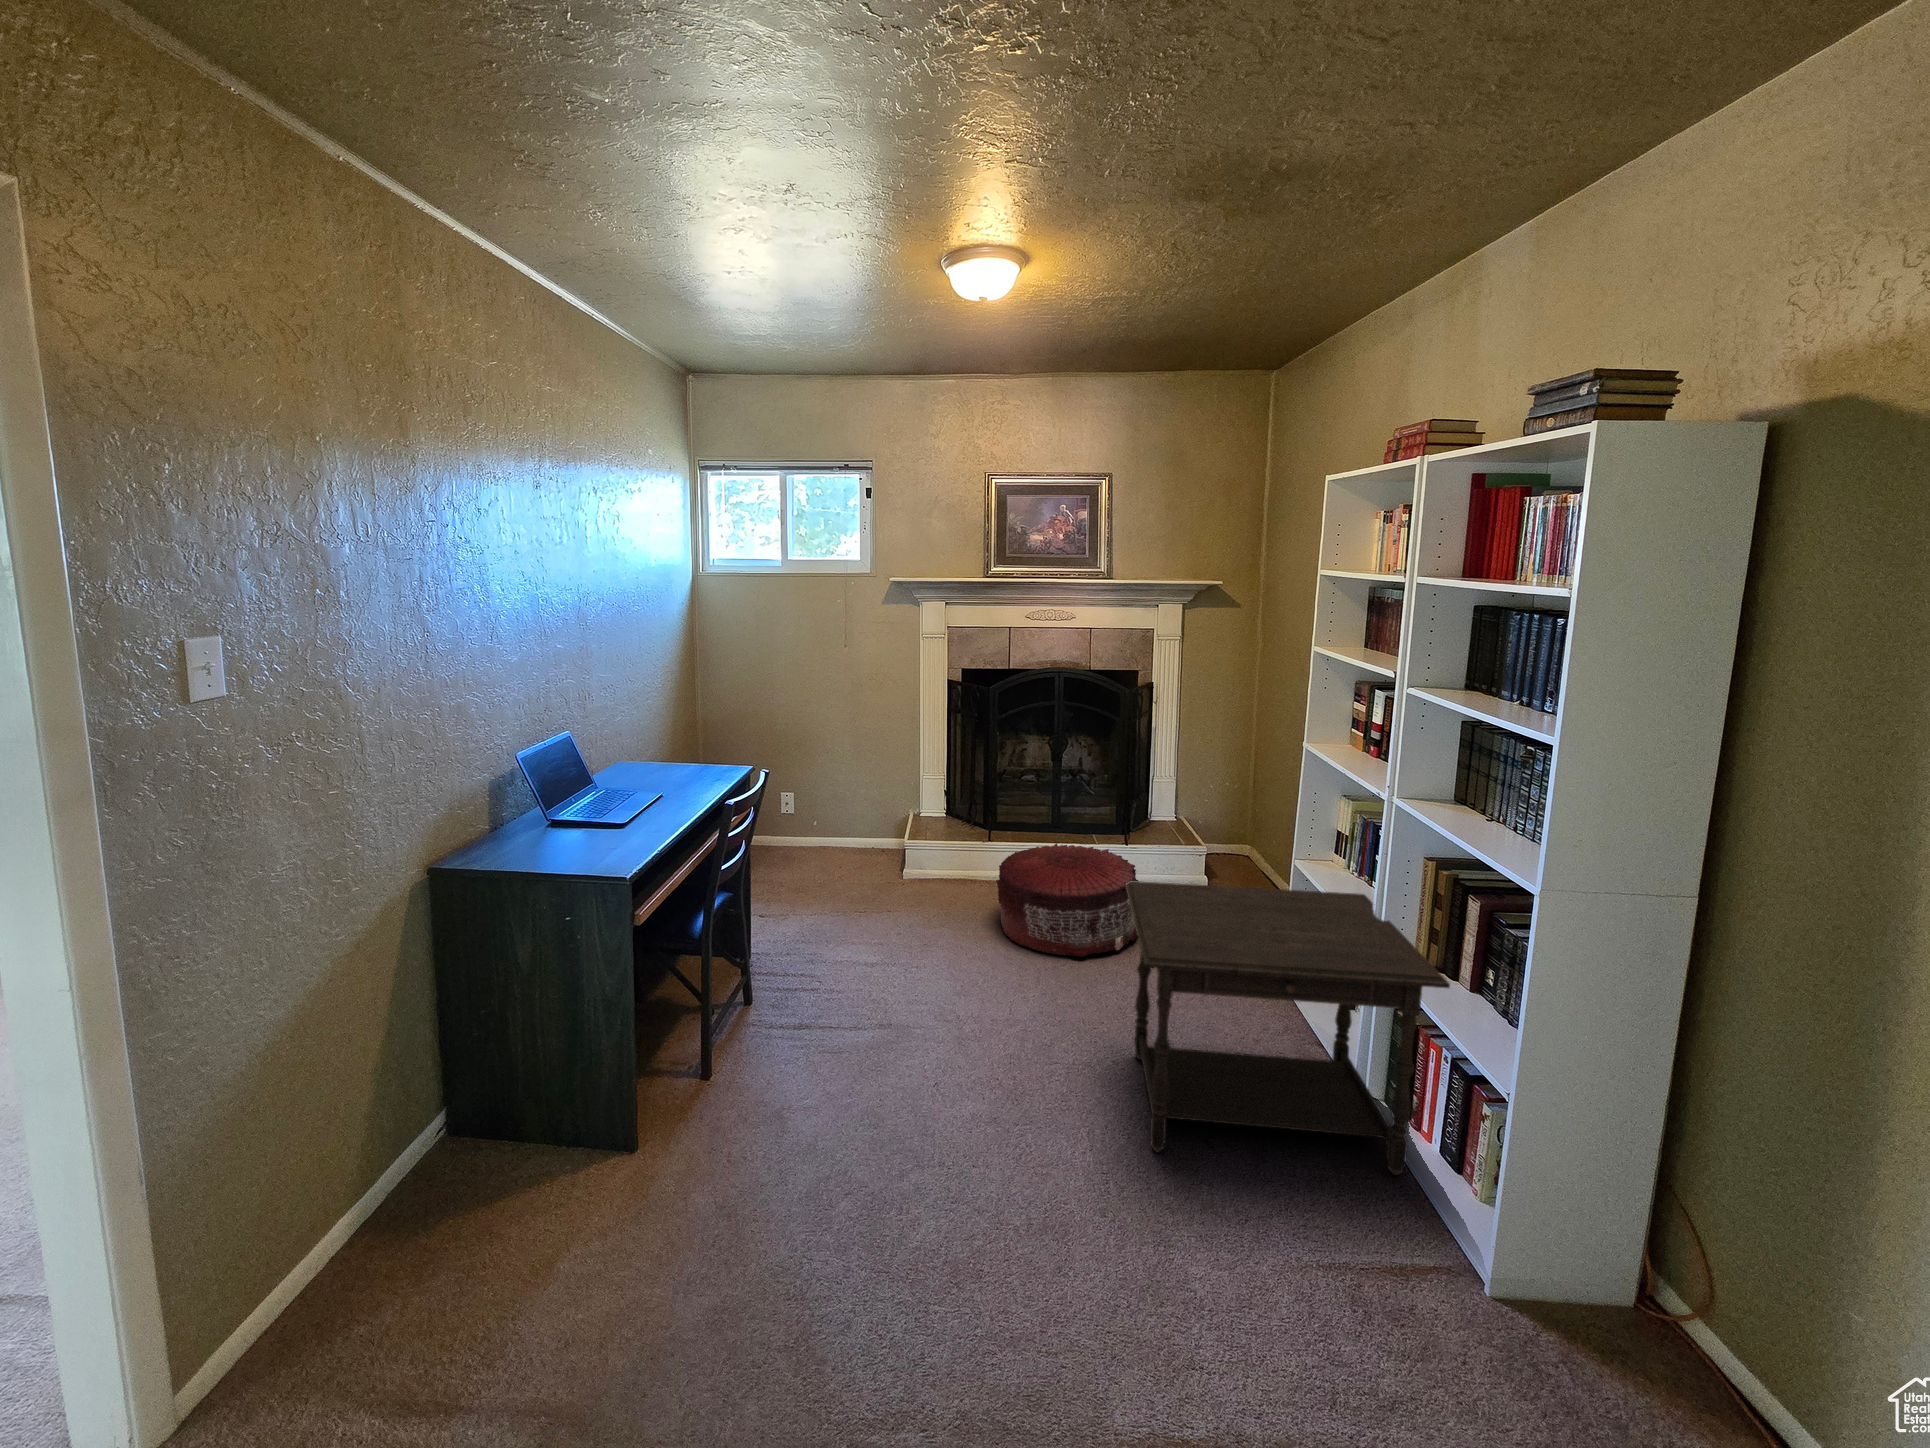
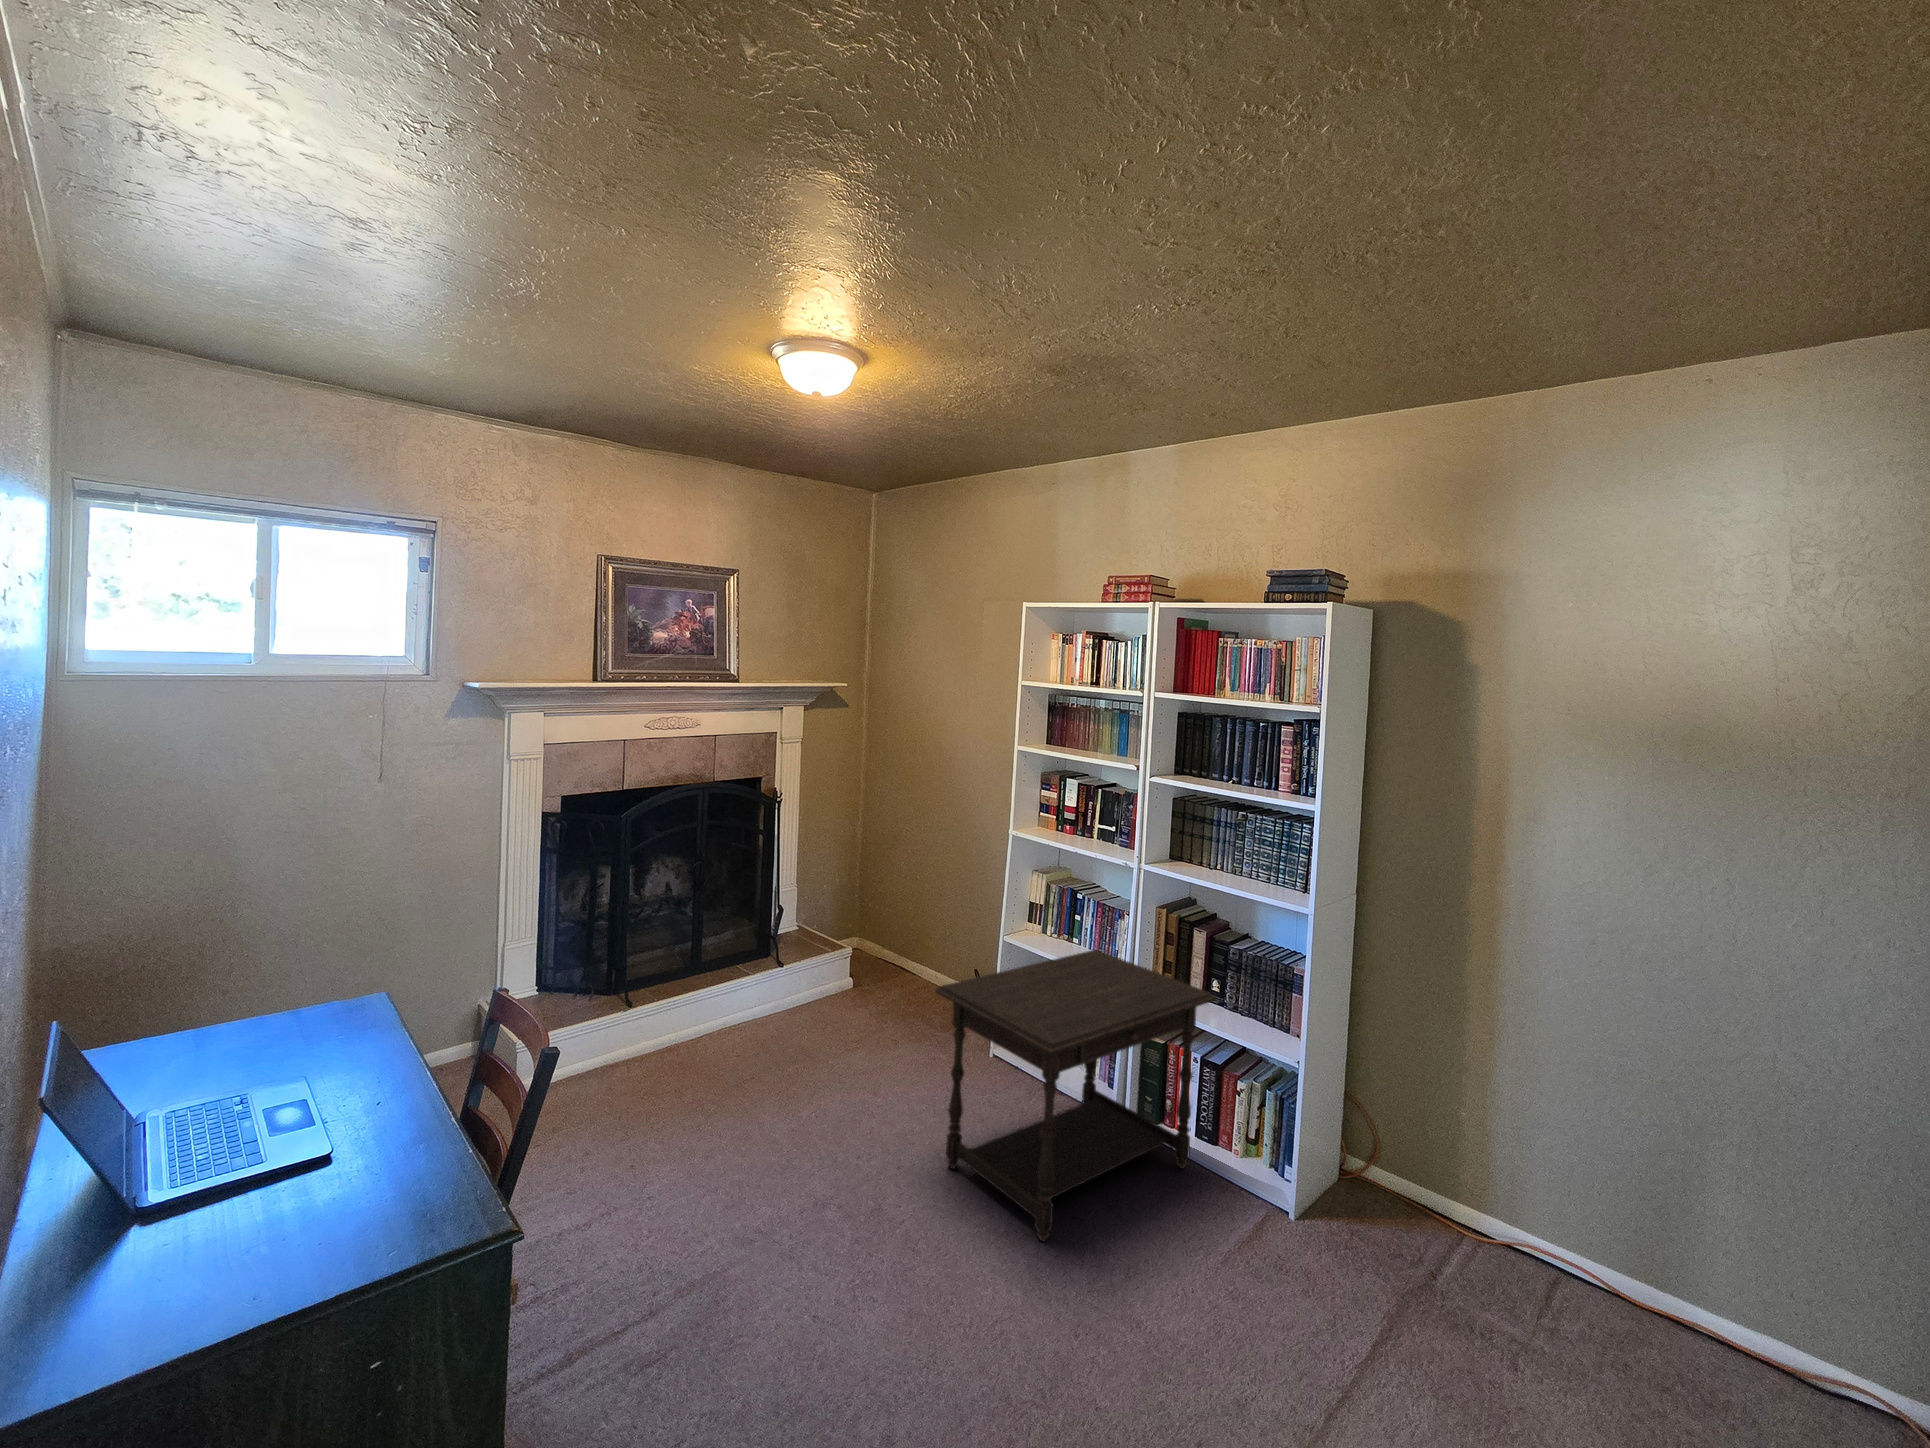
pouf: present [996,843,1138,957] -> none [683,971,845,1107]

